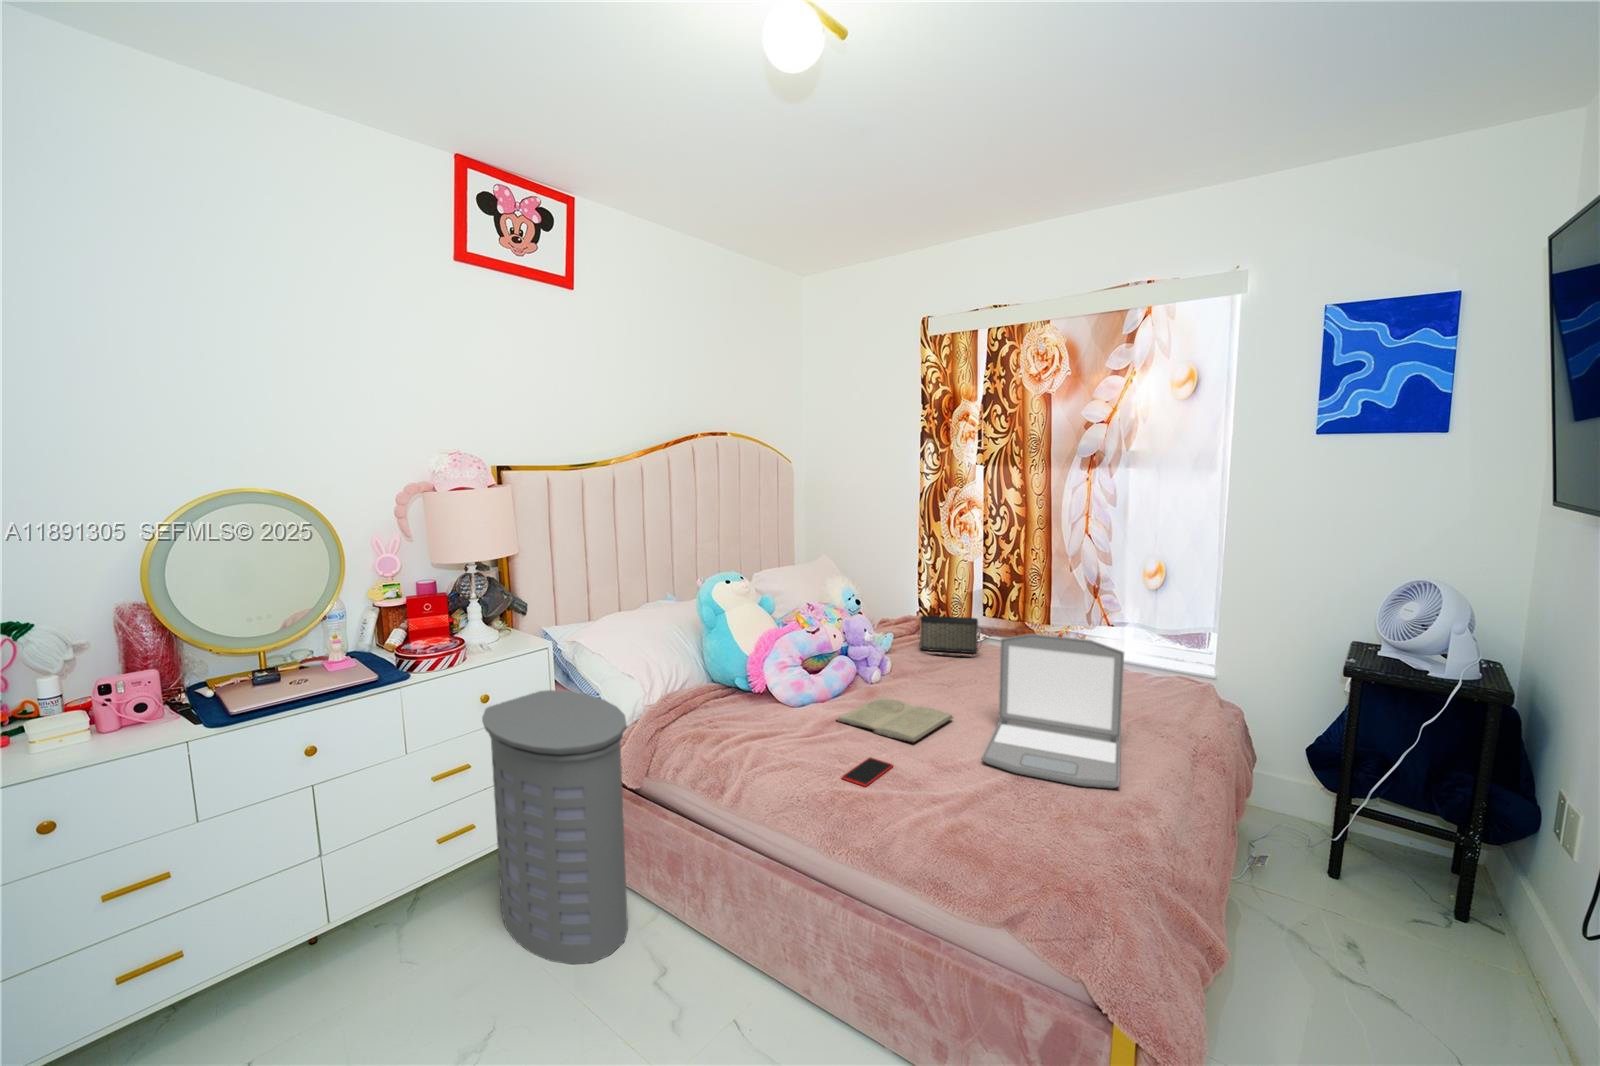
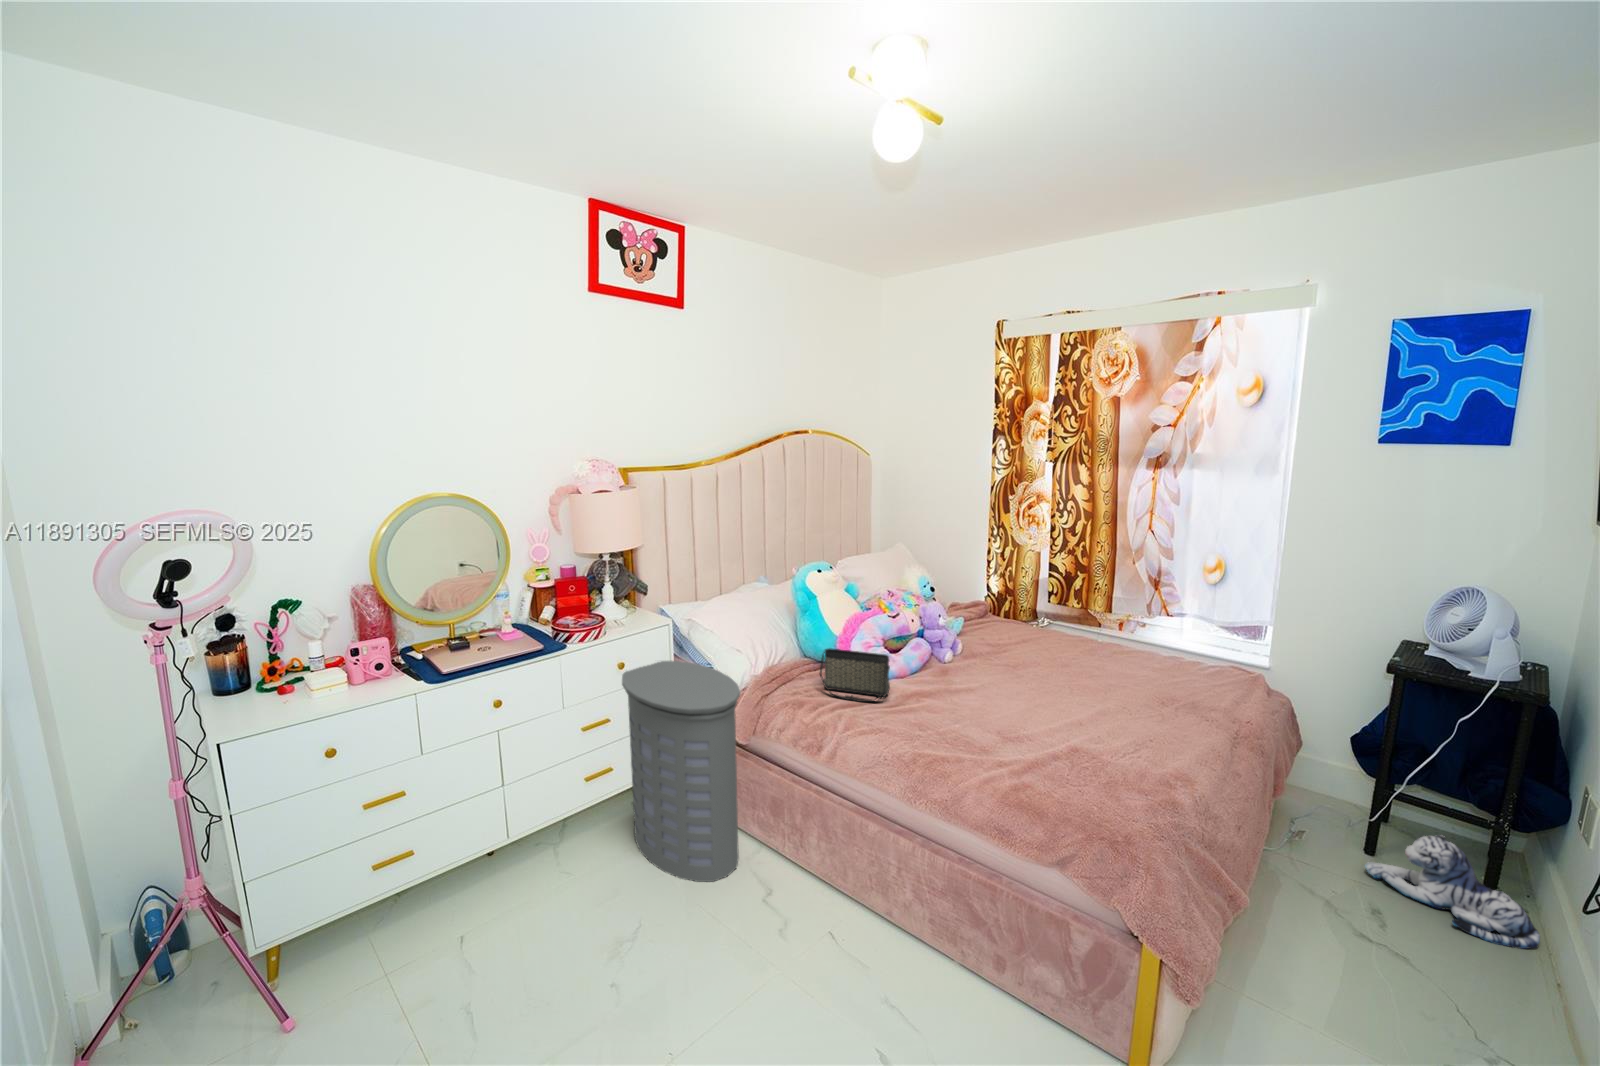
handbag: present [920,615,978,657] -> present [819,648,890,702]
laptop: present [982,634,1124,788] -> none [1043,626,1175,762]
book: present [837,697,953,743] -> none [914,676,1019,717]
smartphone: present [841,757,894,787] -> none [922,727,966,751]
plush toy: none [1332,854,1527,982] -> present [1365,835,1540,949]

